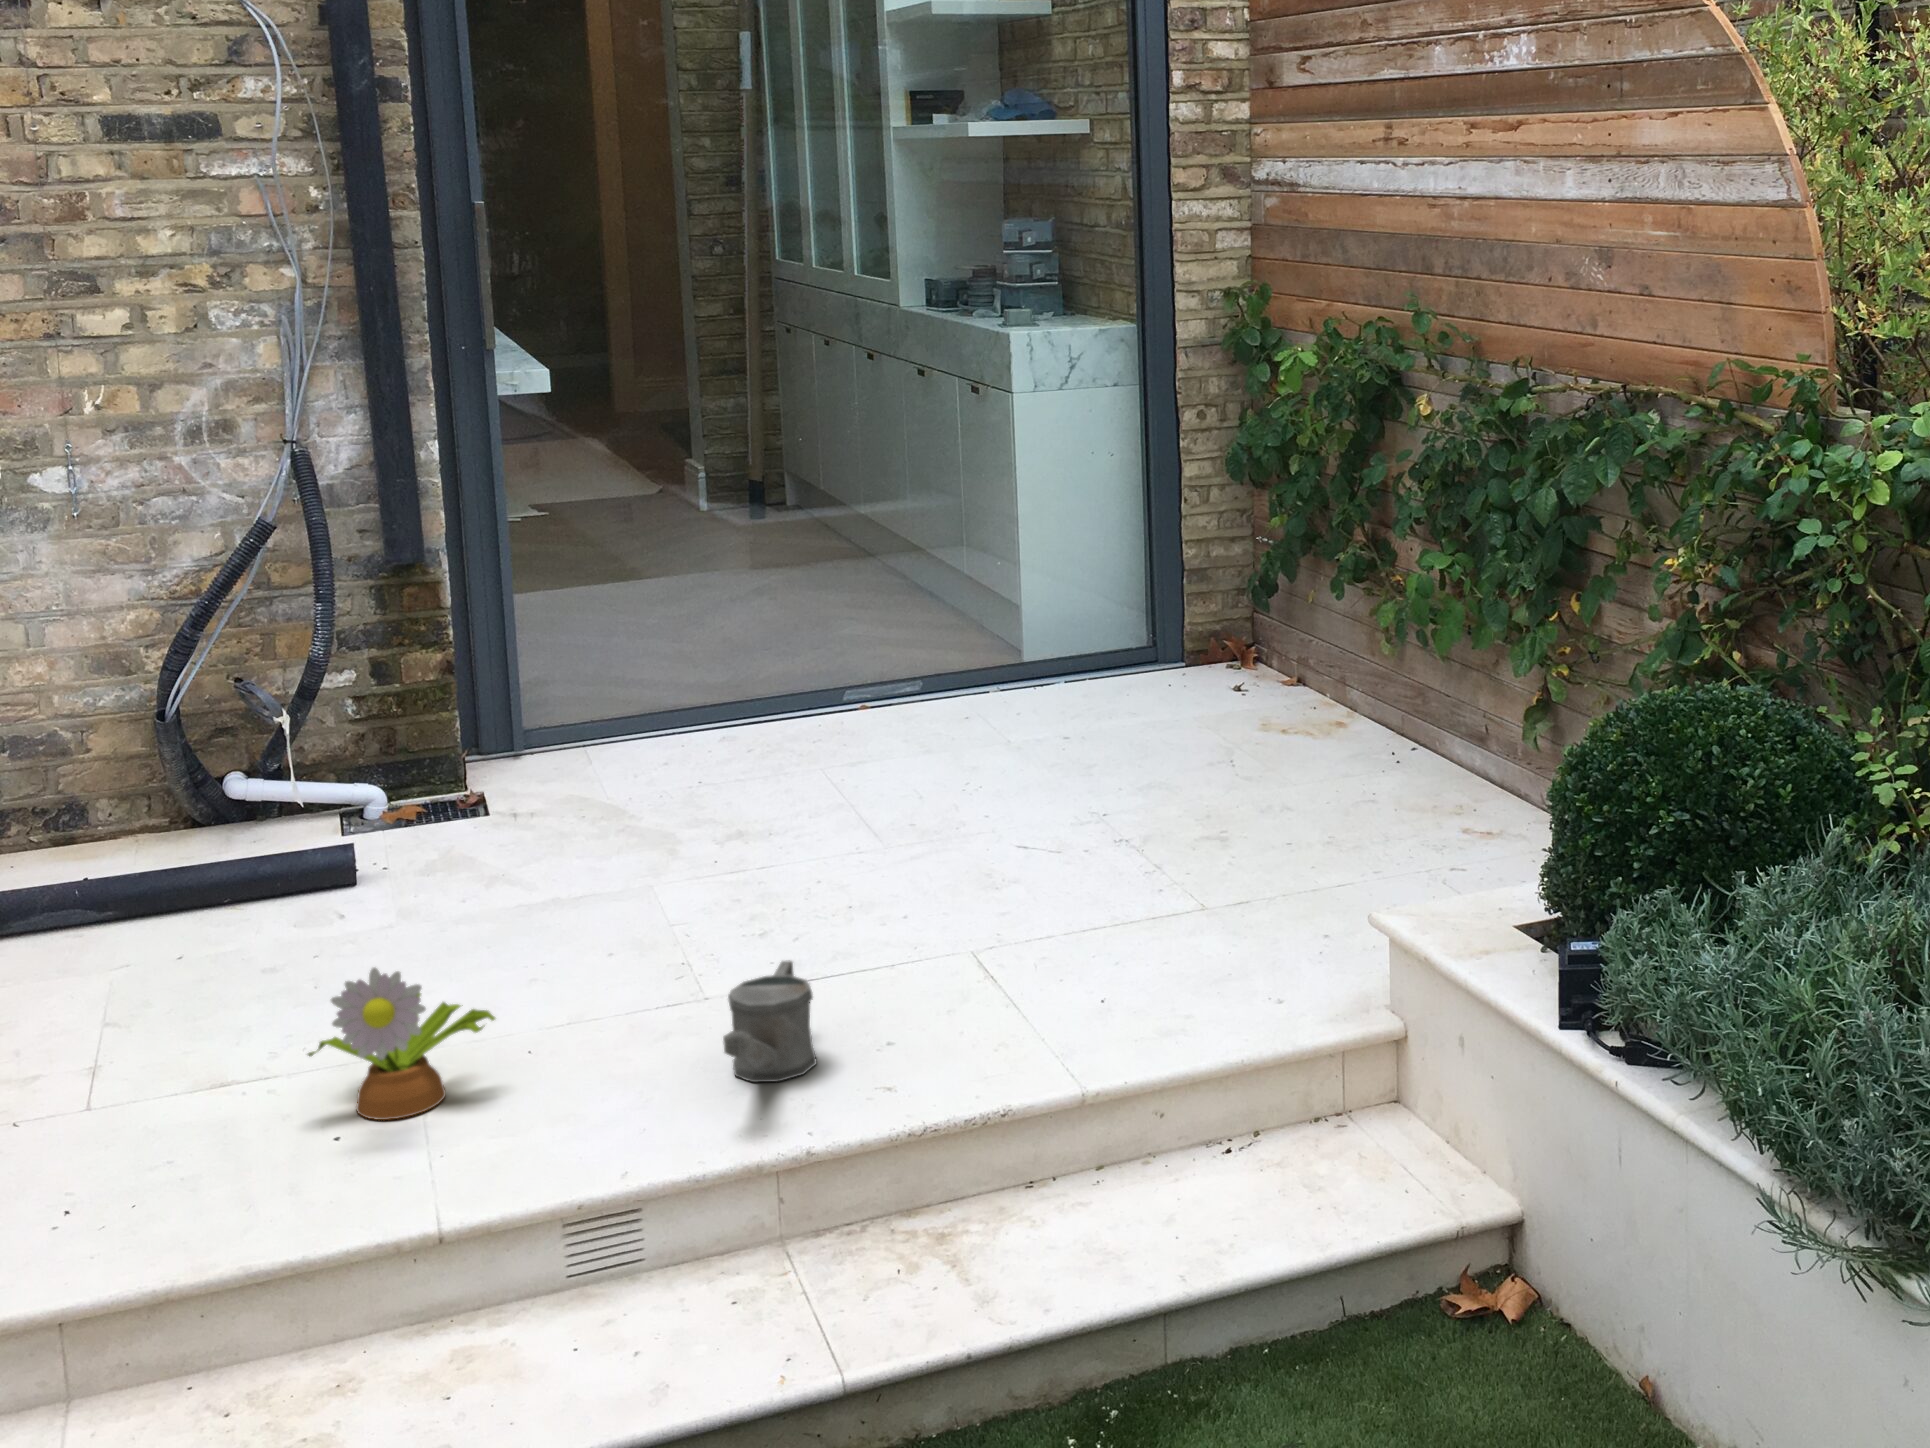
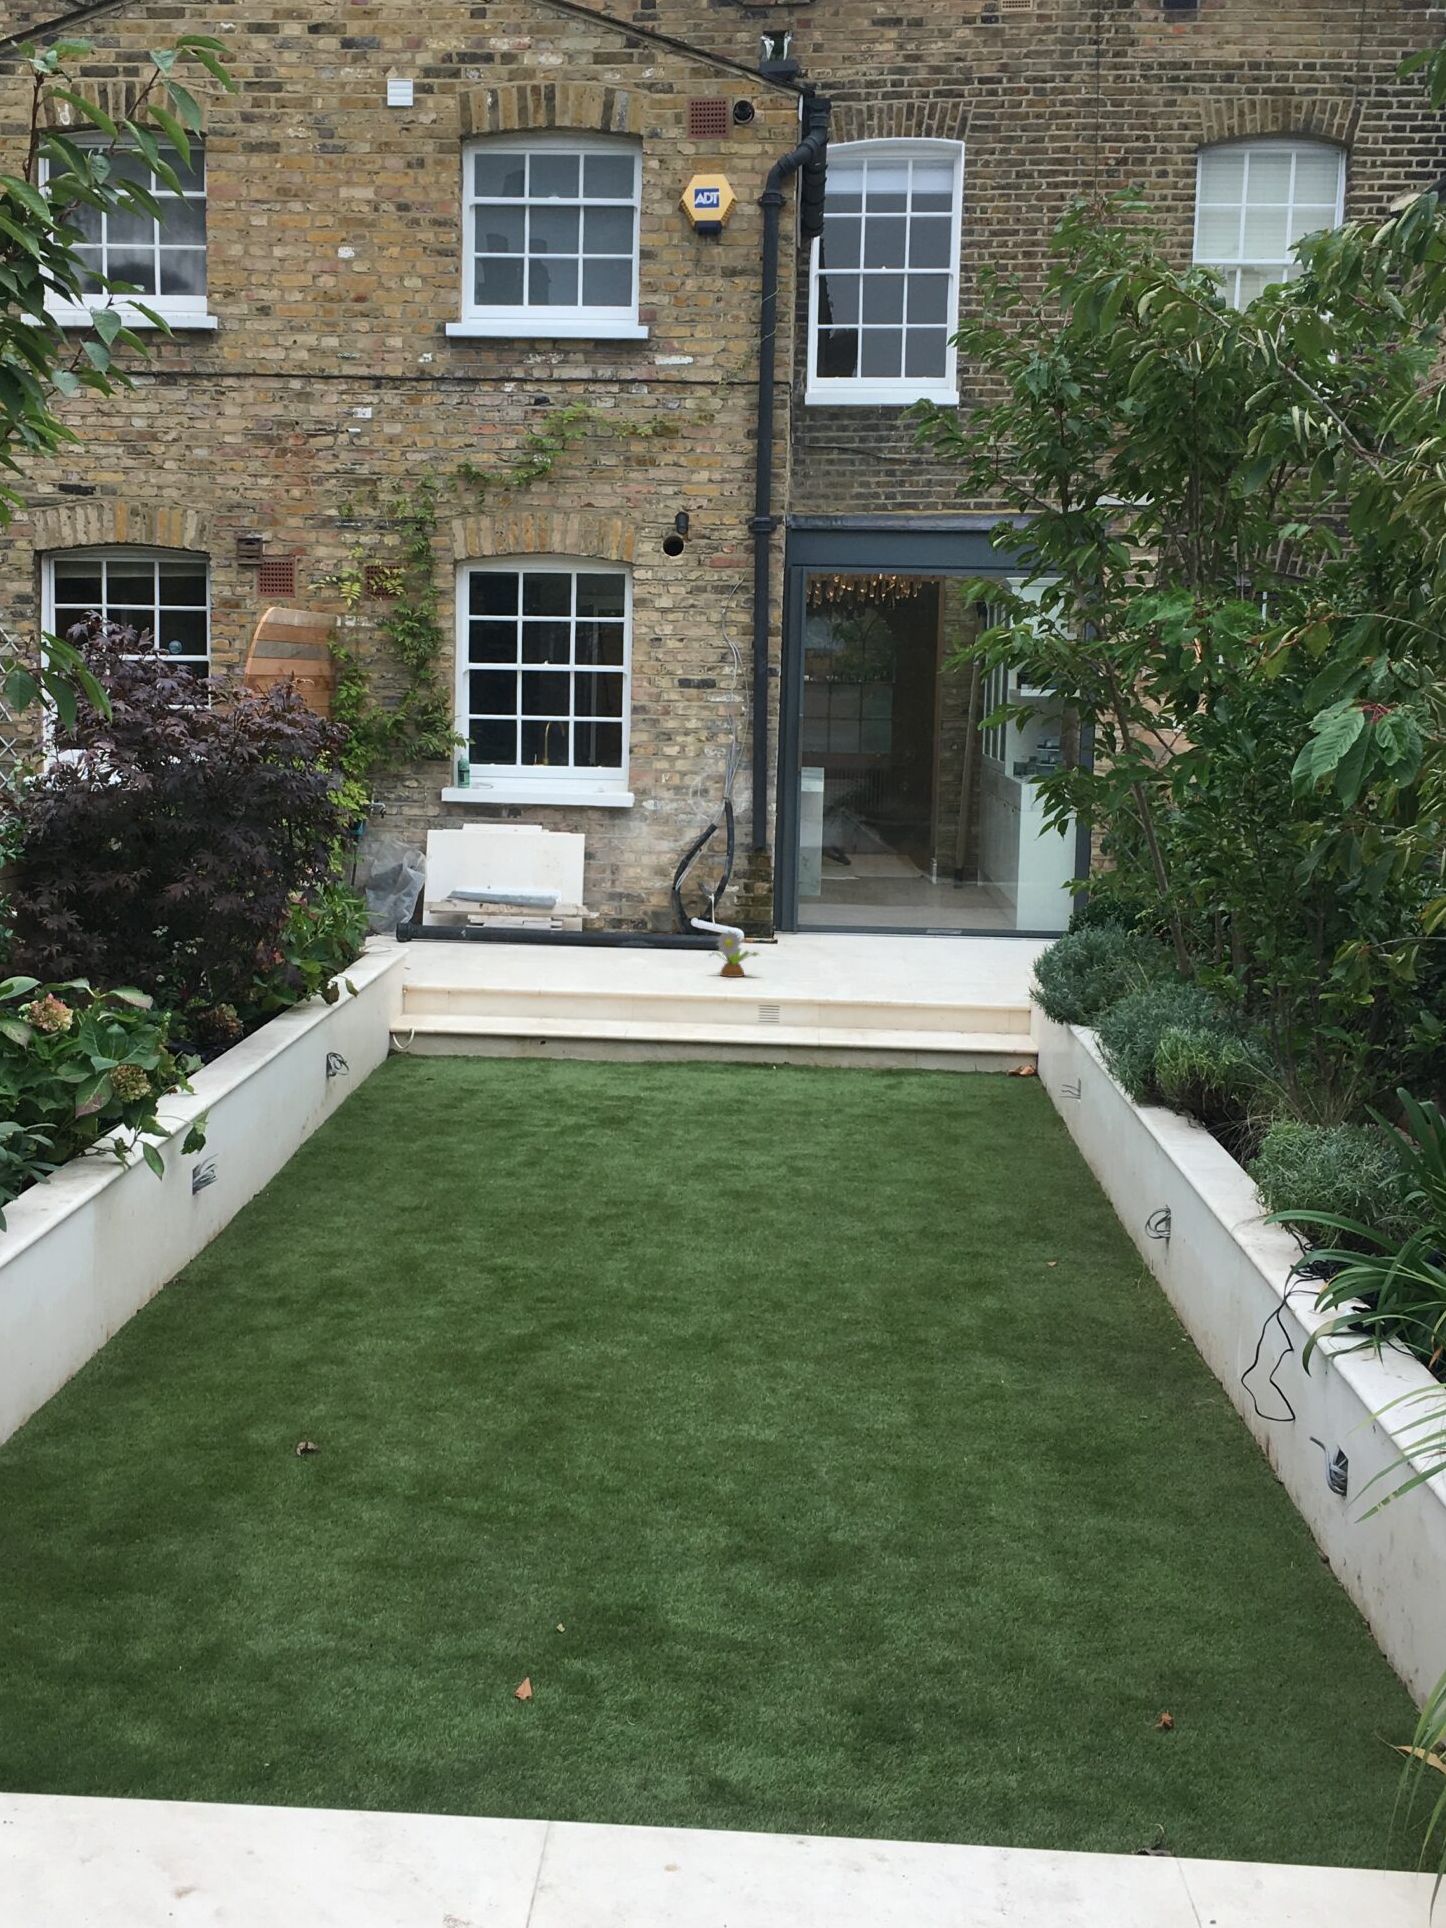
watering can: present [723,960,816,1082] -> present [643,908,672,932]

